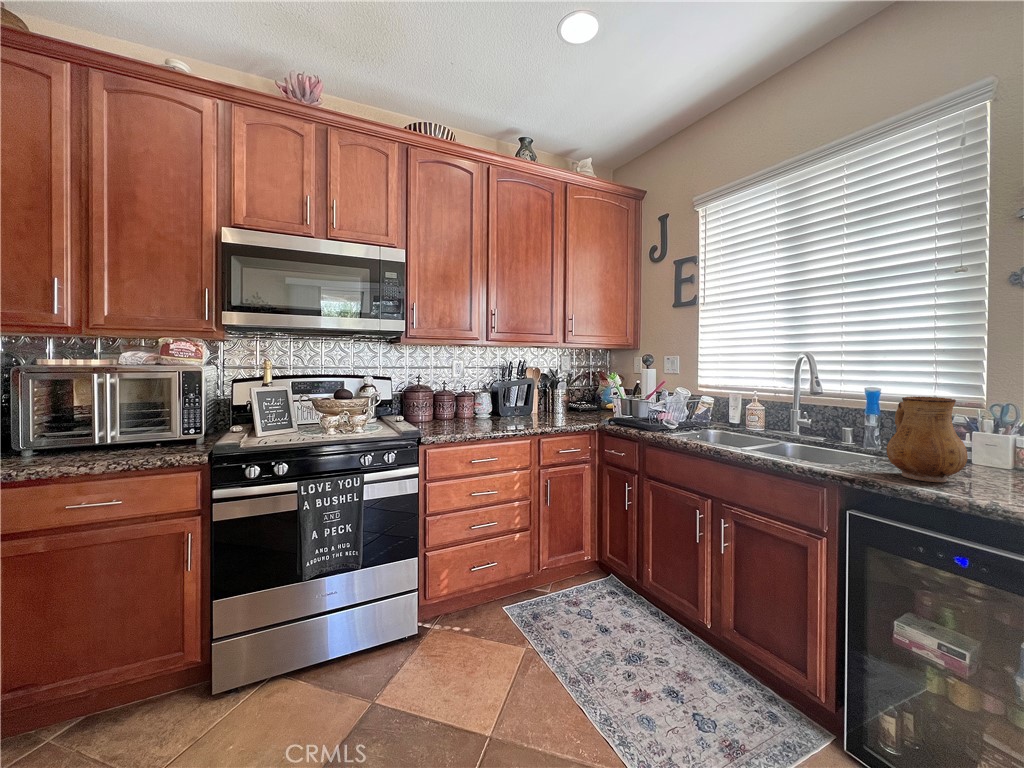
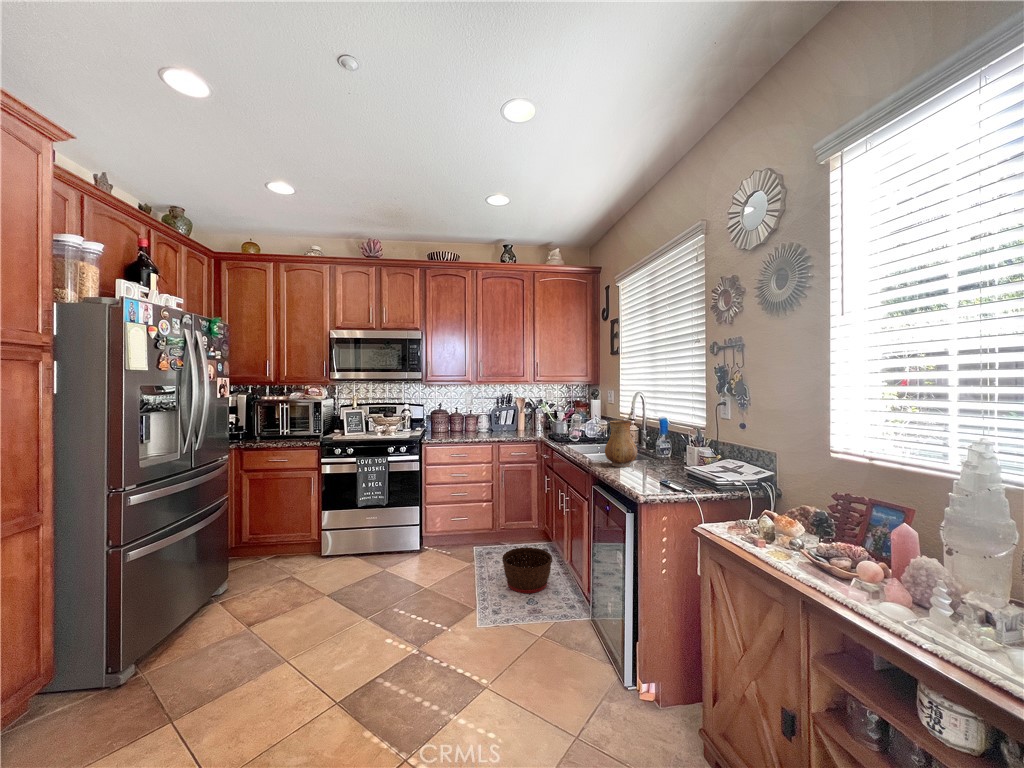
basket: none [614,608,705,704] -> present [502,547,552,593]

